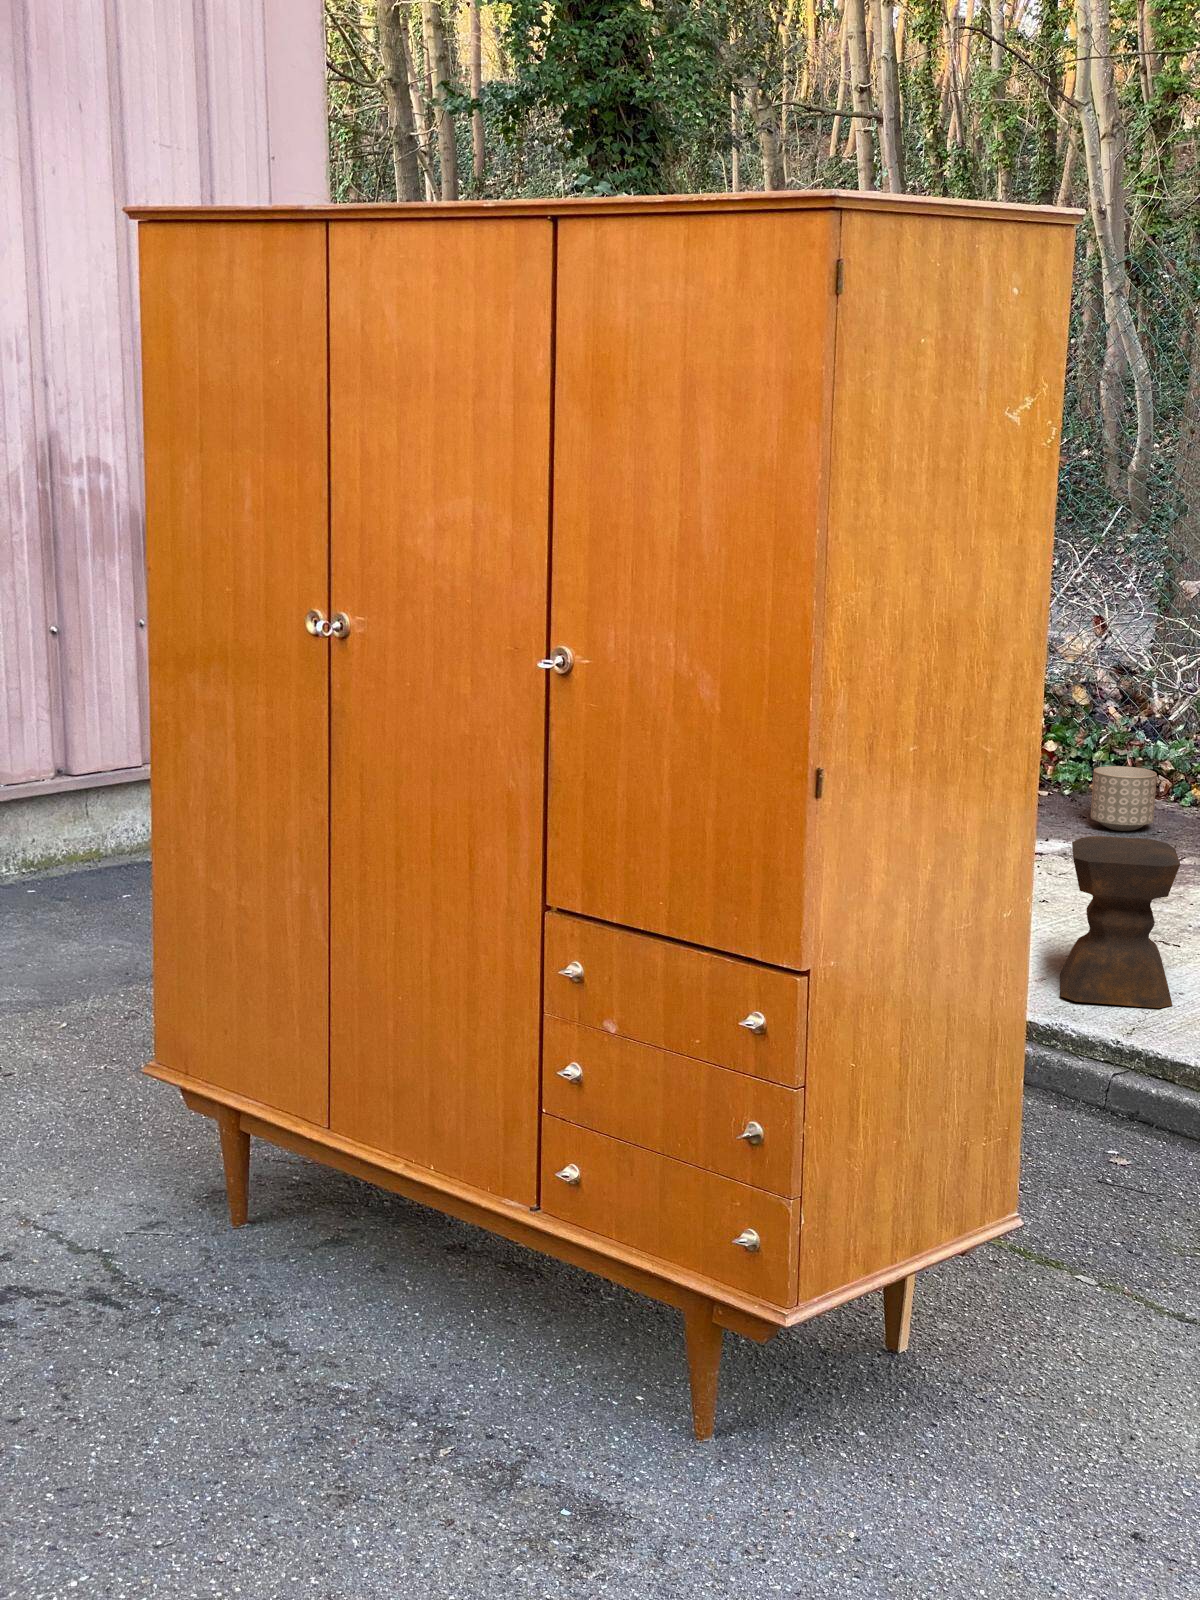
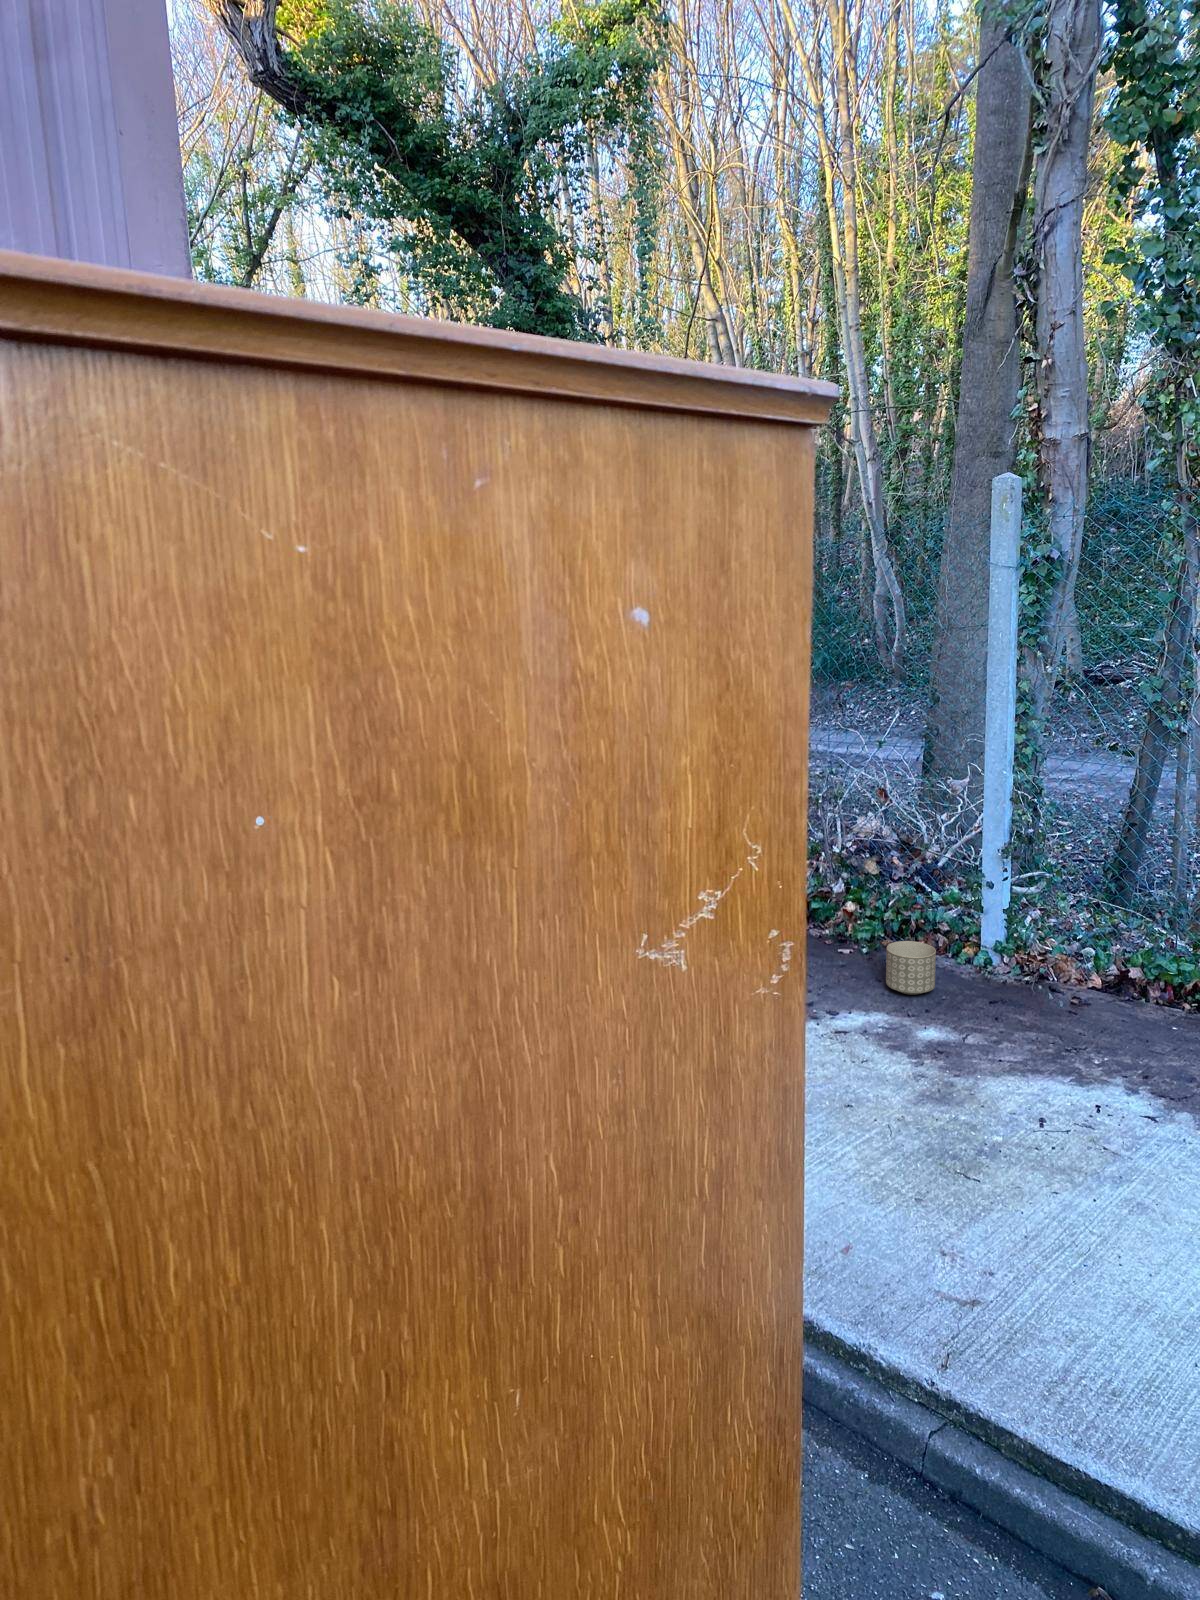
stool: present [1060,836,1180,1008] -> none [868,1119,981,1309]

